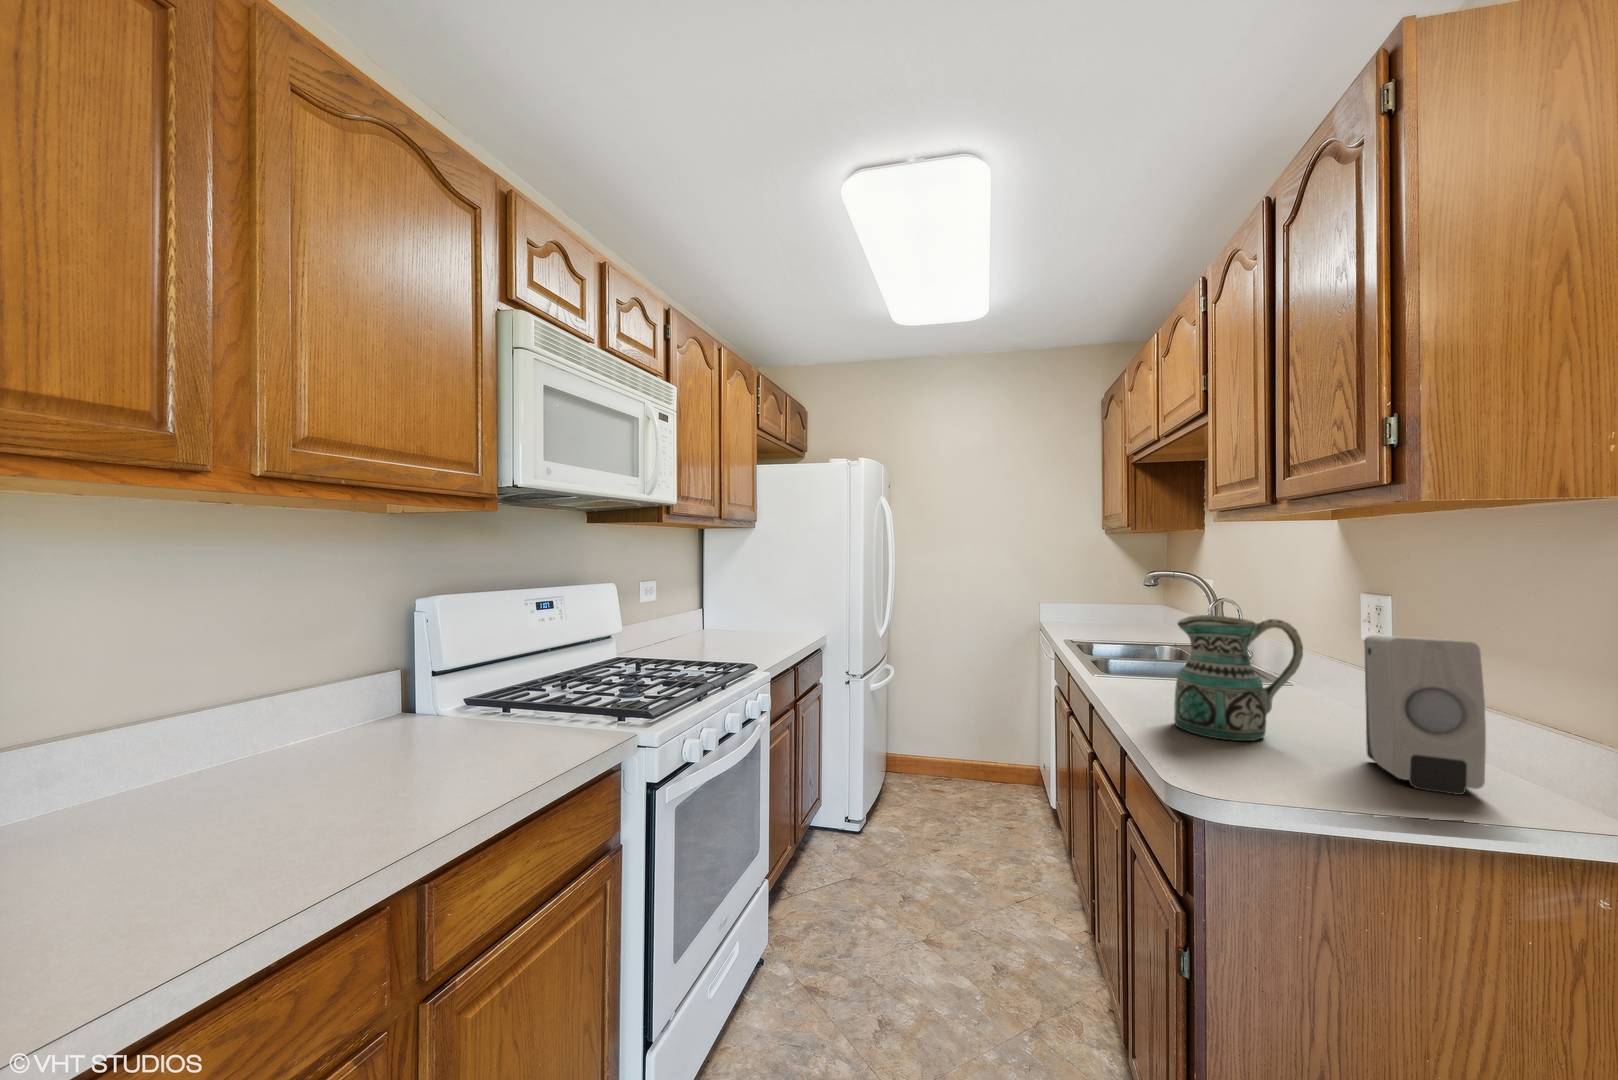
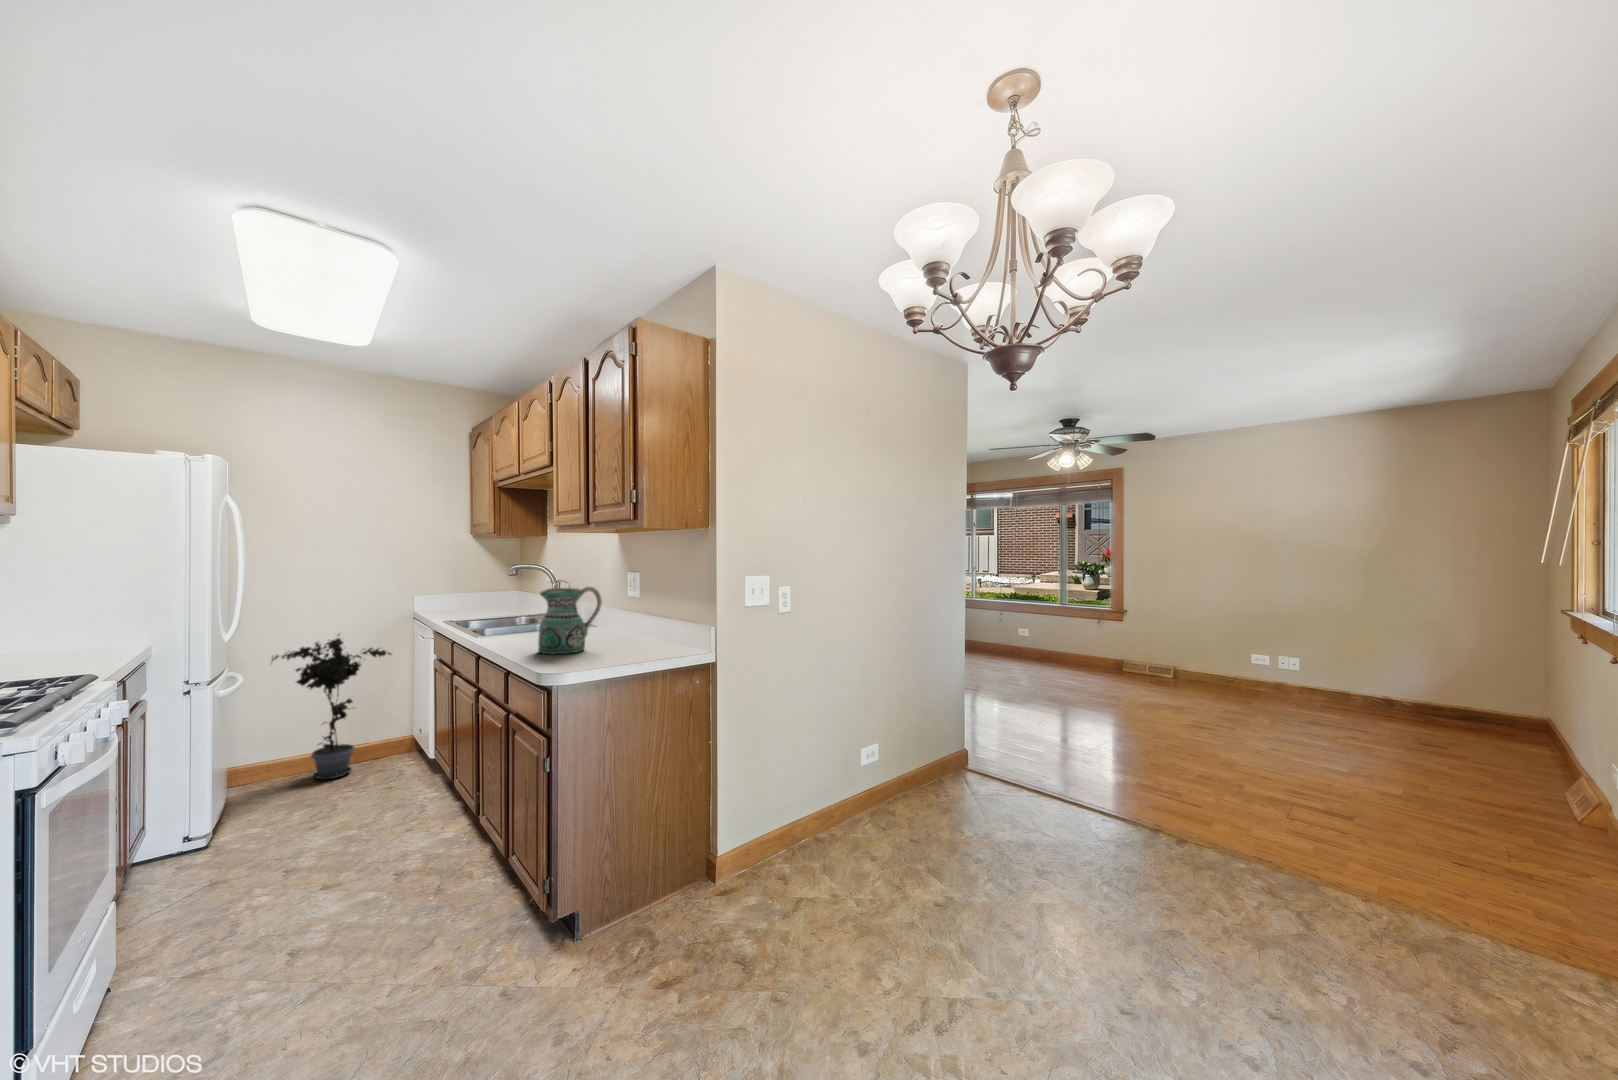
soap dispenser: present [1365,635,1486,795] -> none [626,589,666,655]
potted plant: none [905,638,1011,795] -> present [272,634,391,779]

